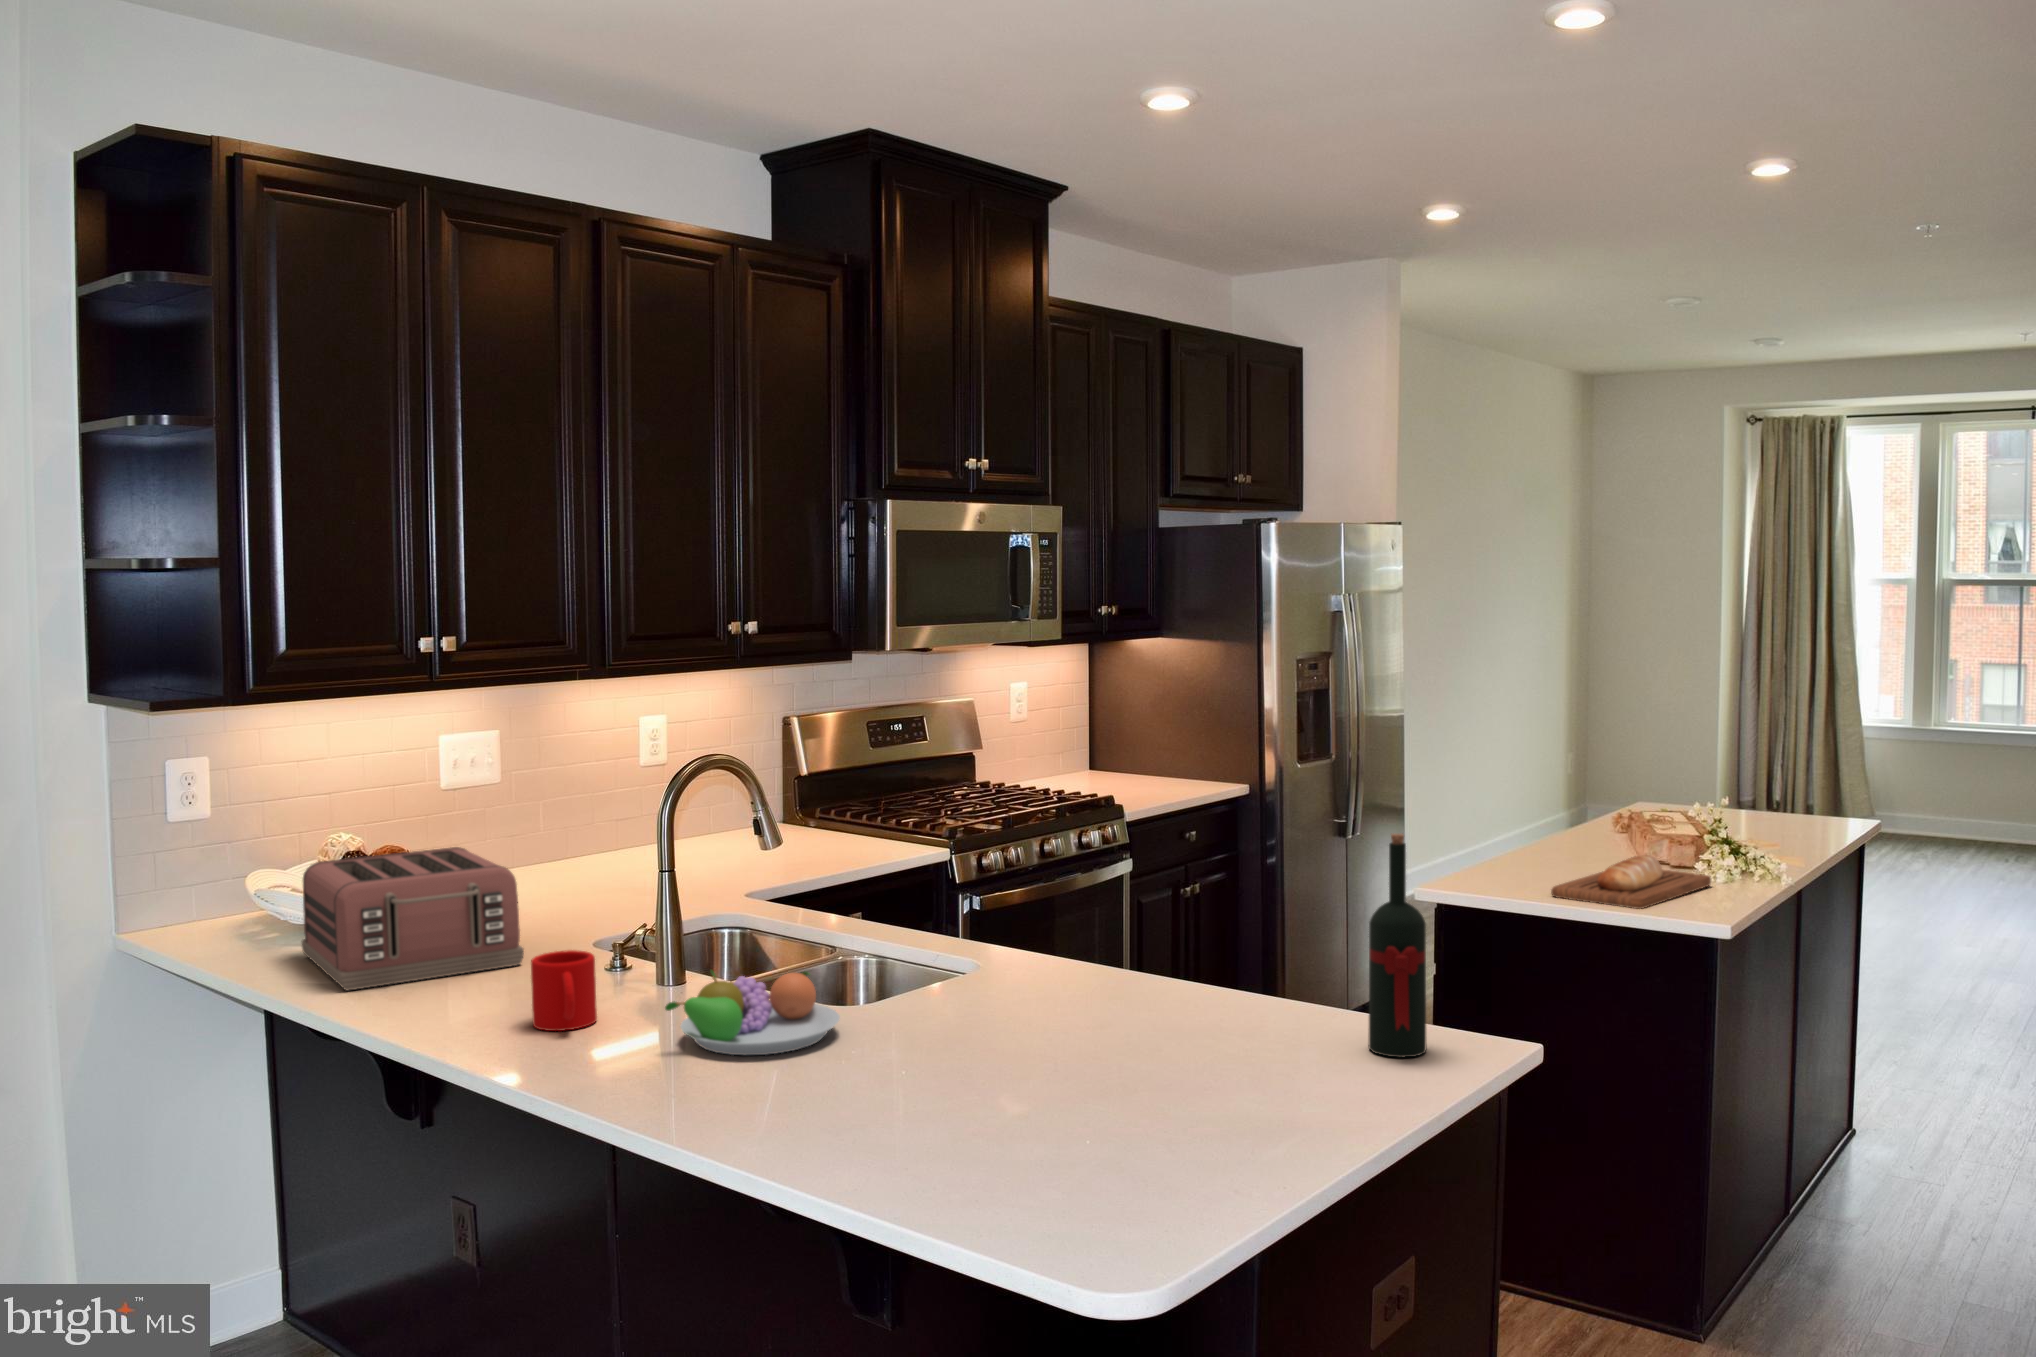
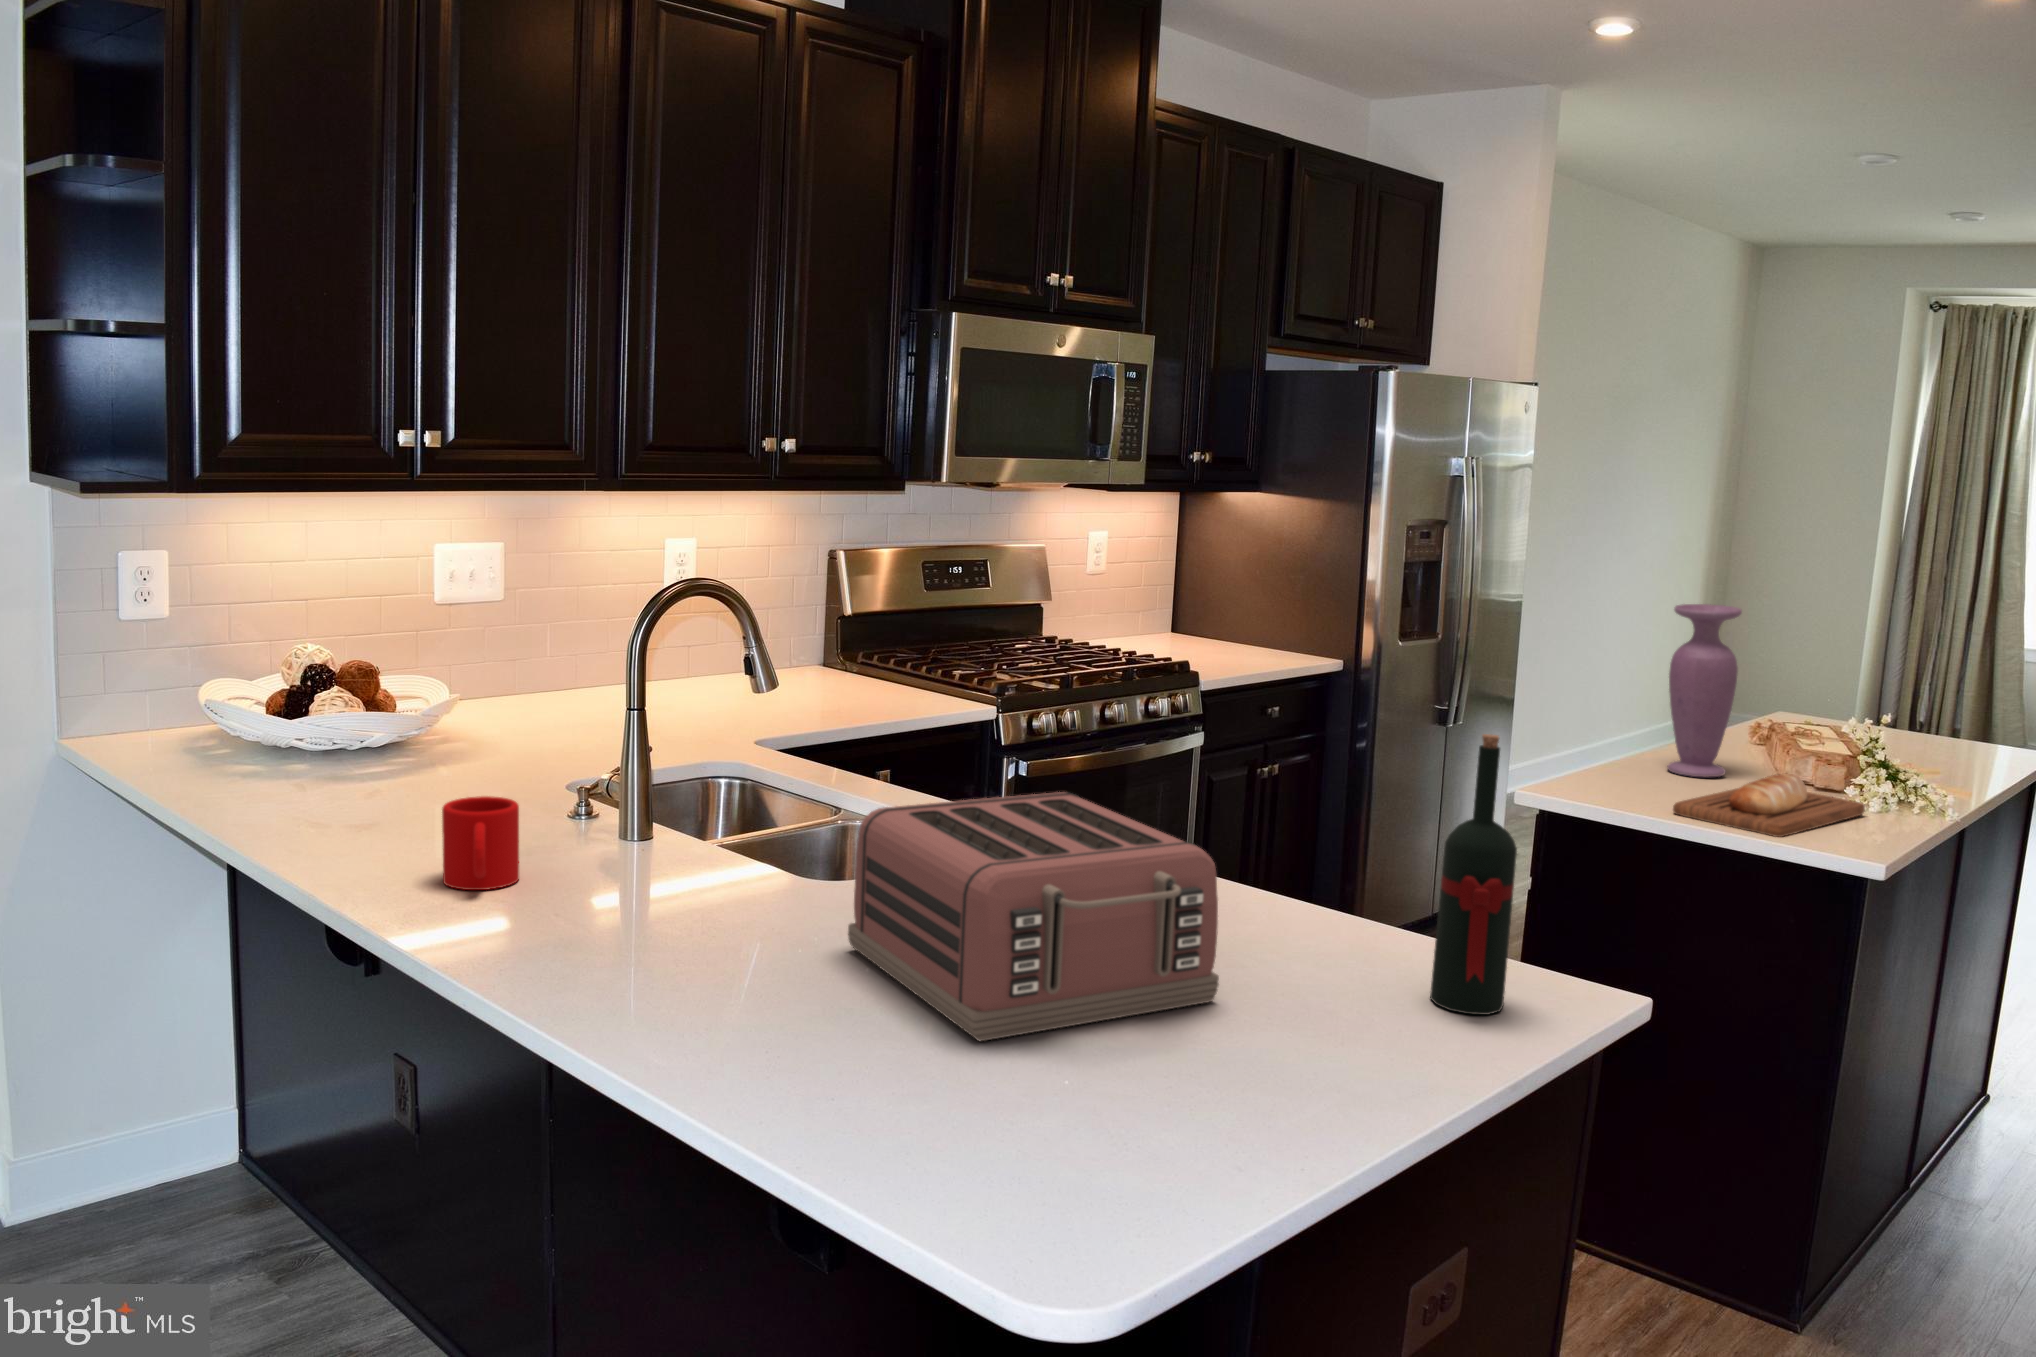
vase: none [1537,713,1595,865] -> present [1667,604,1742,777]
toaster: present [301,847,524,991] -> present [848,792,1219,1041]
fruit bowl: present [665,970,840,1055] -> none [579,833,793,942]

